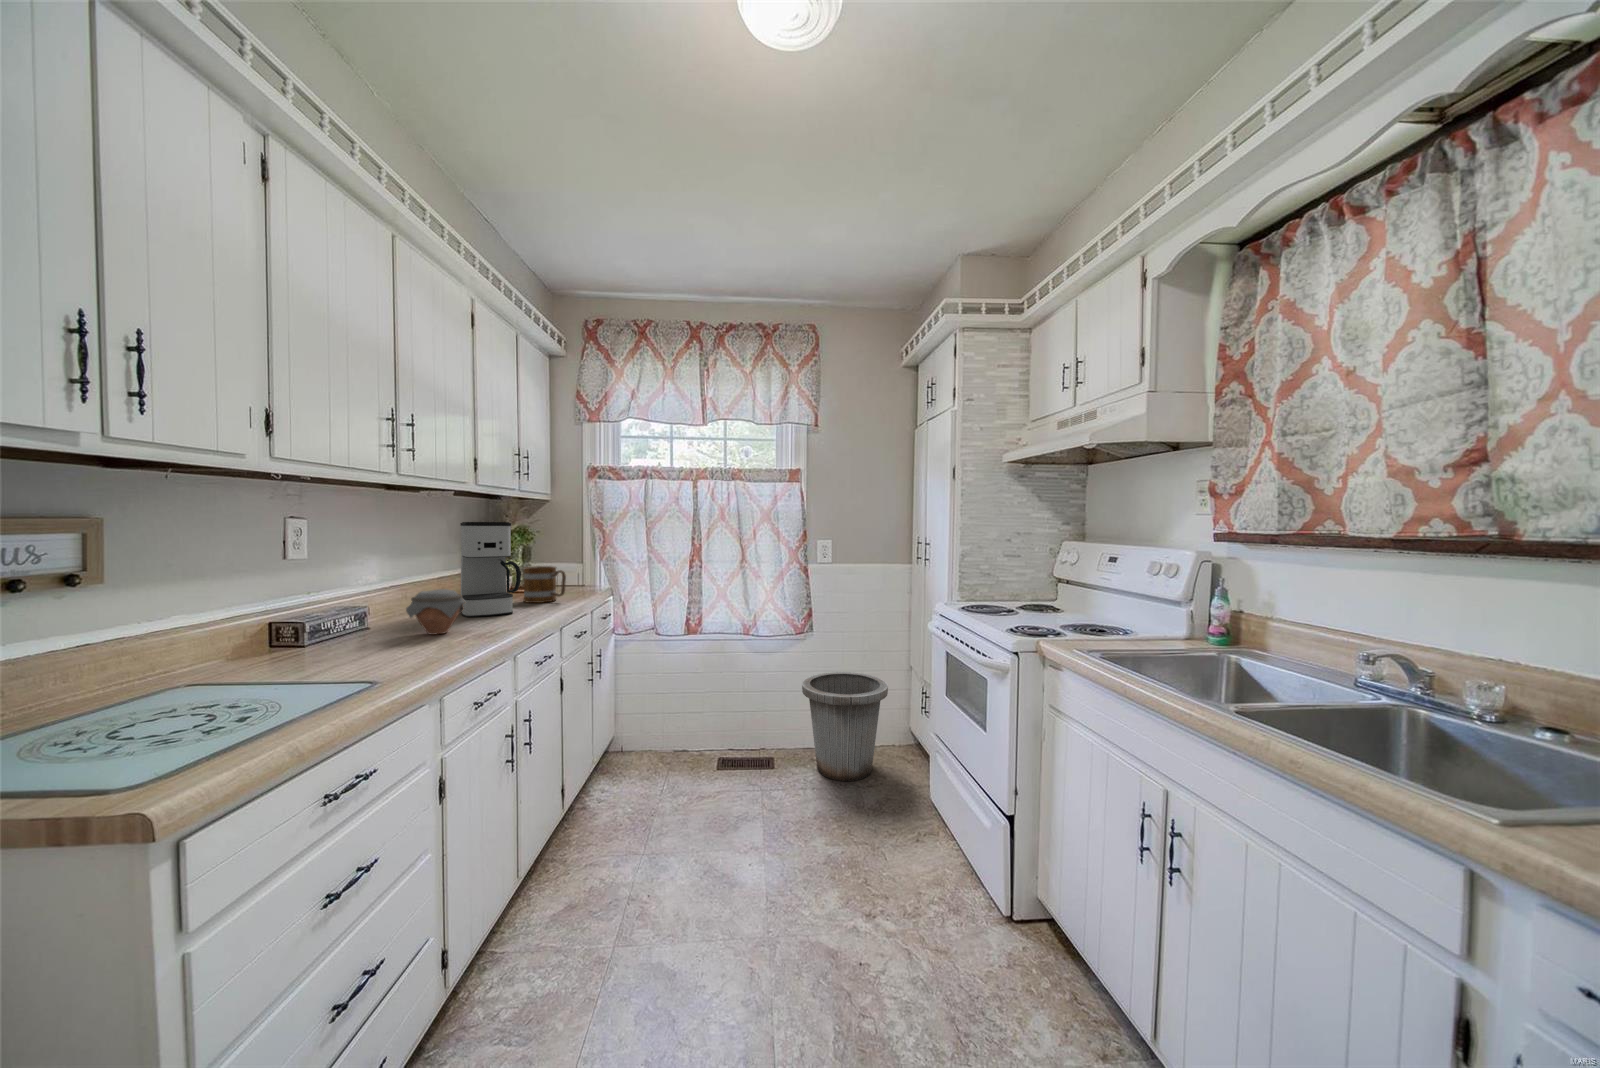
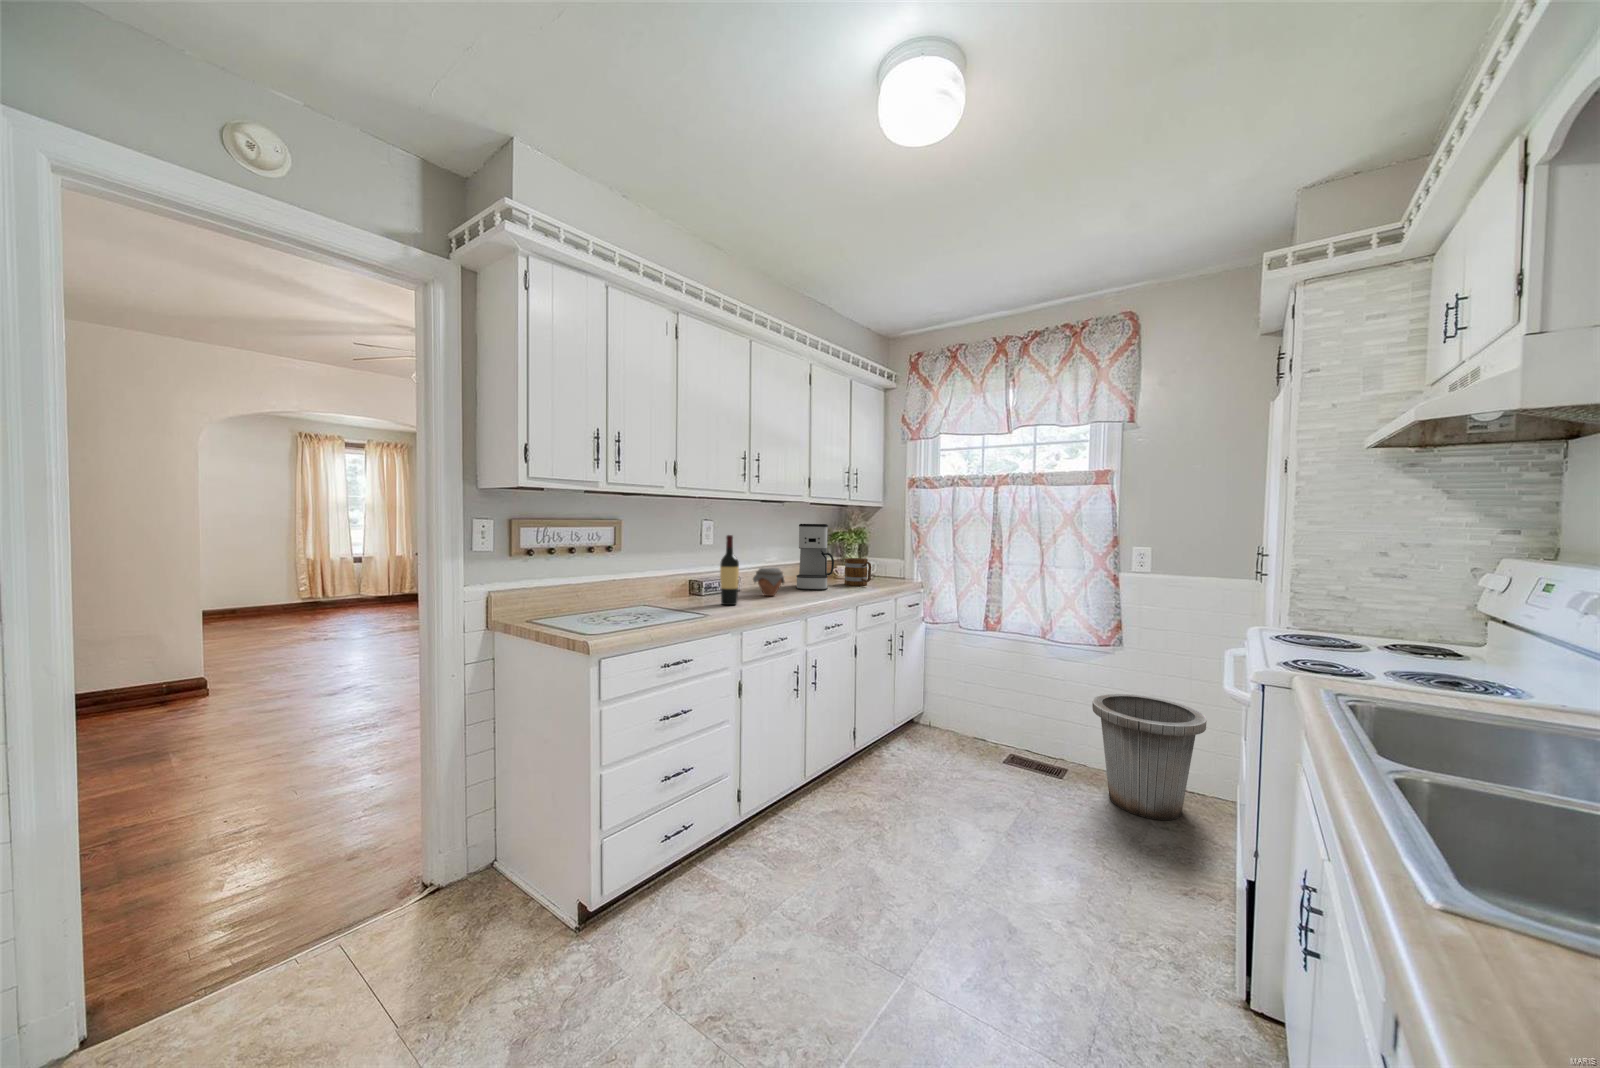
wine bottle: none [366,542,405,662] -> present [720,535,739,605]

